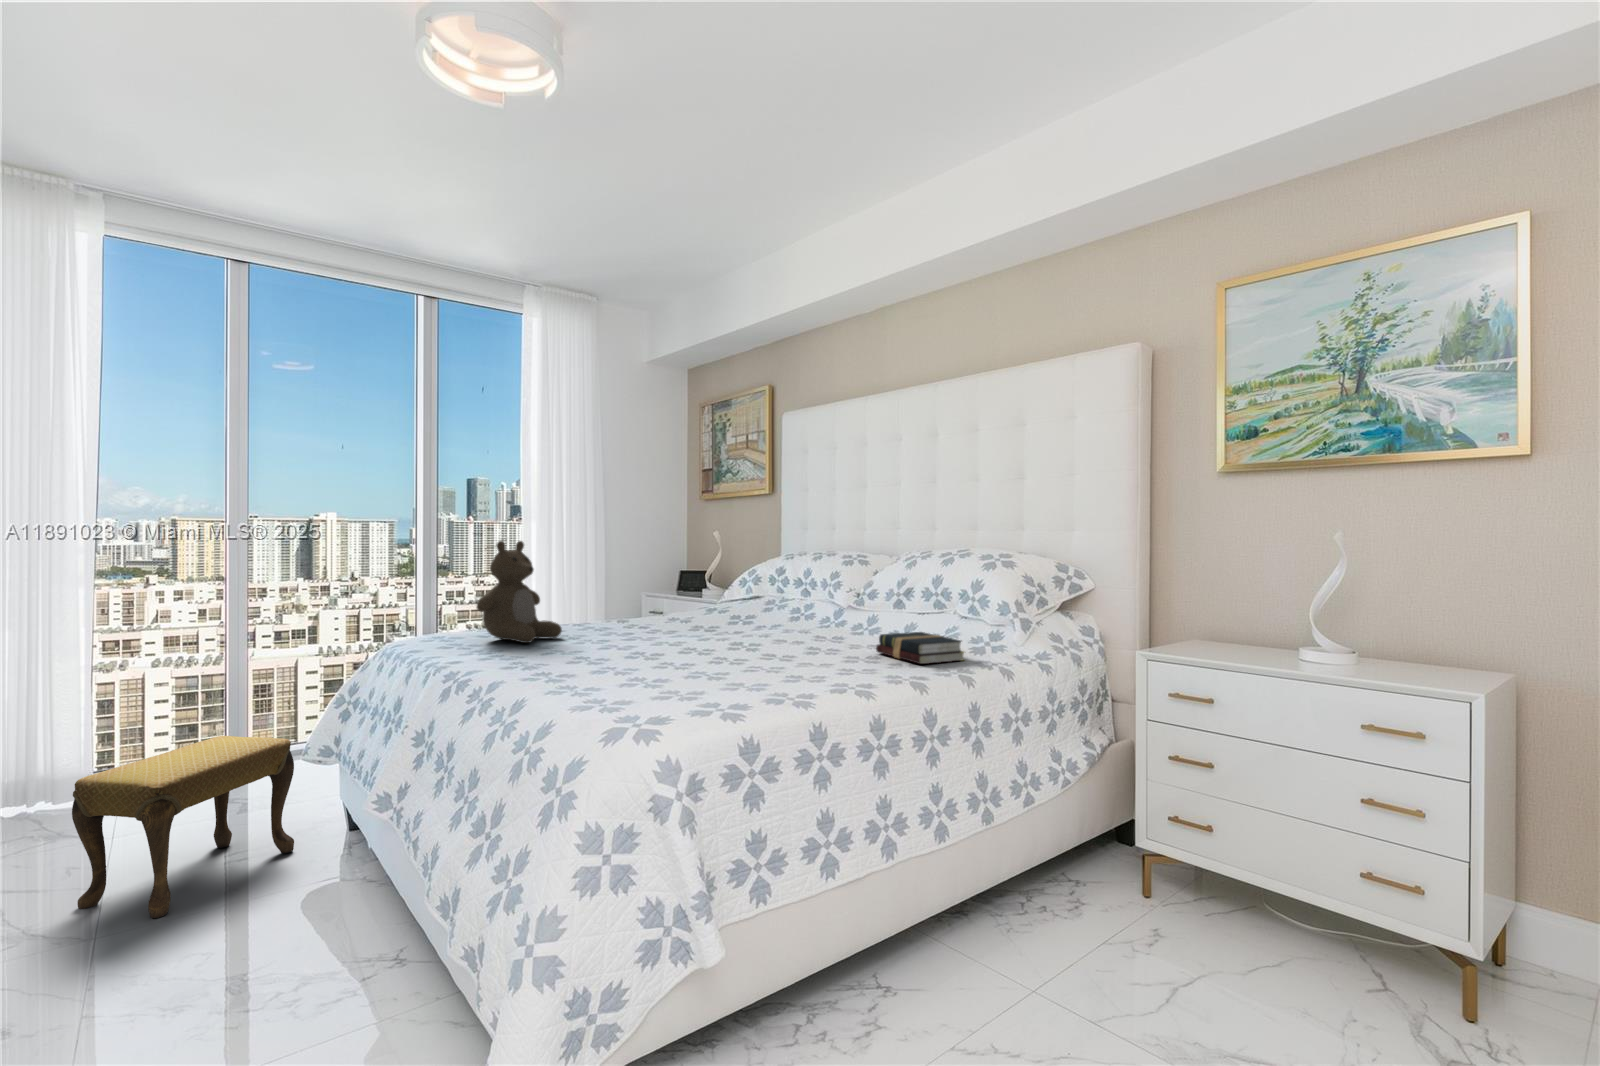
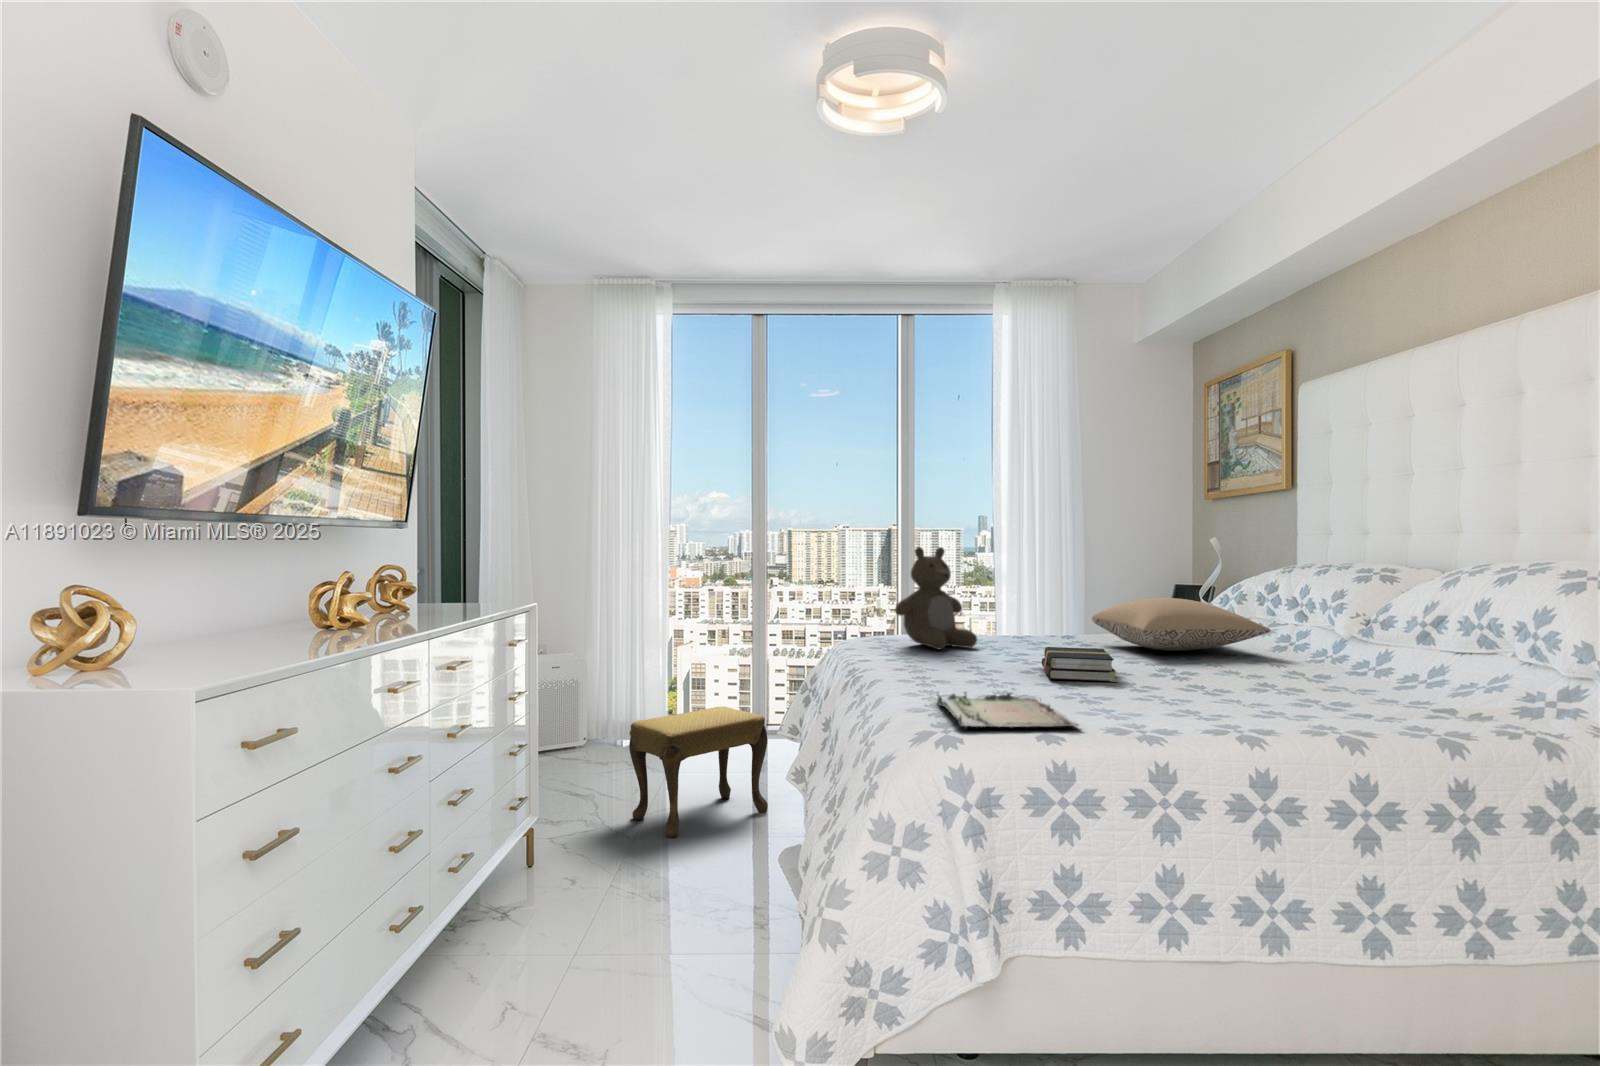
pillow: none [656,582,796,626] -> present [1092,598,1271,651]
hardback book: present [876,632,964,664] -> present [1042,647,1117,682]
tray: none [591,672,749,721] -> present [937,692,1079,727]

